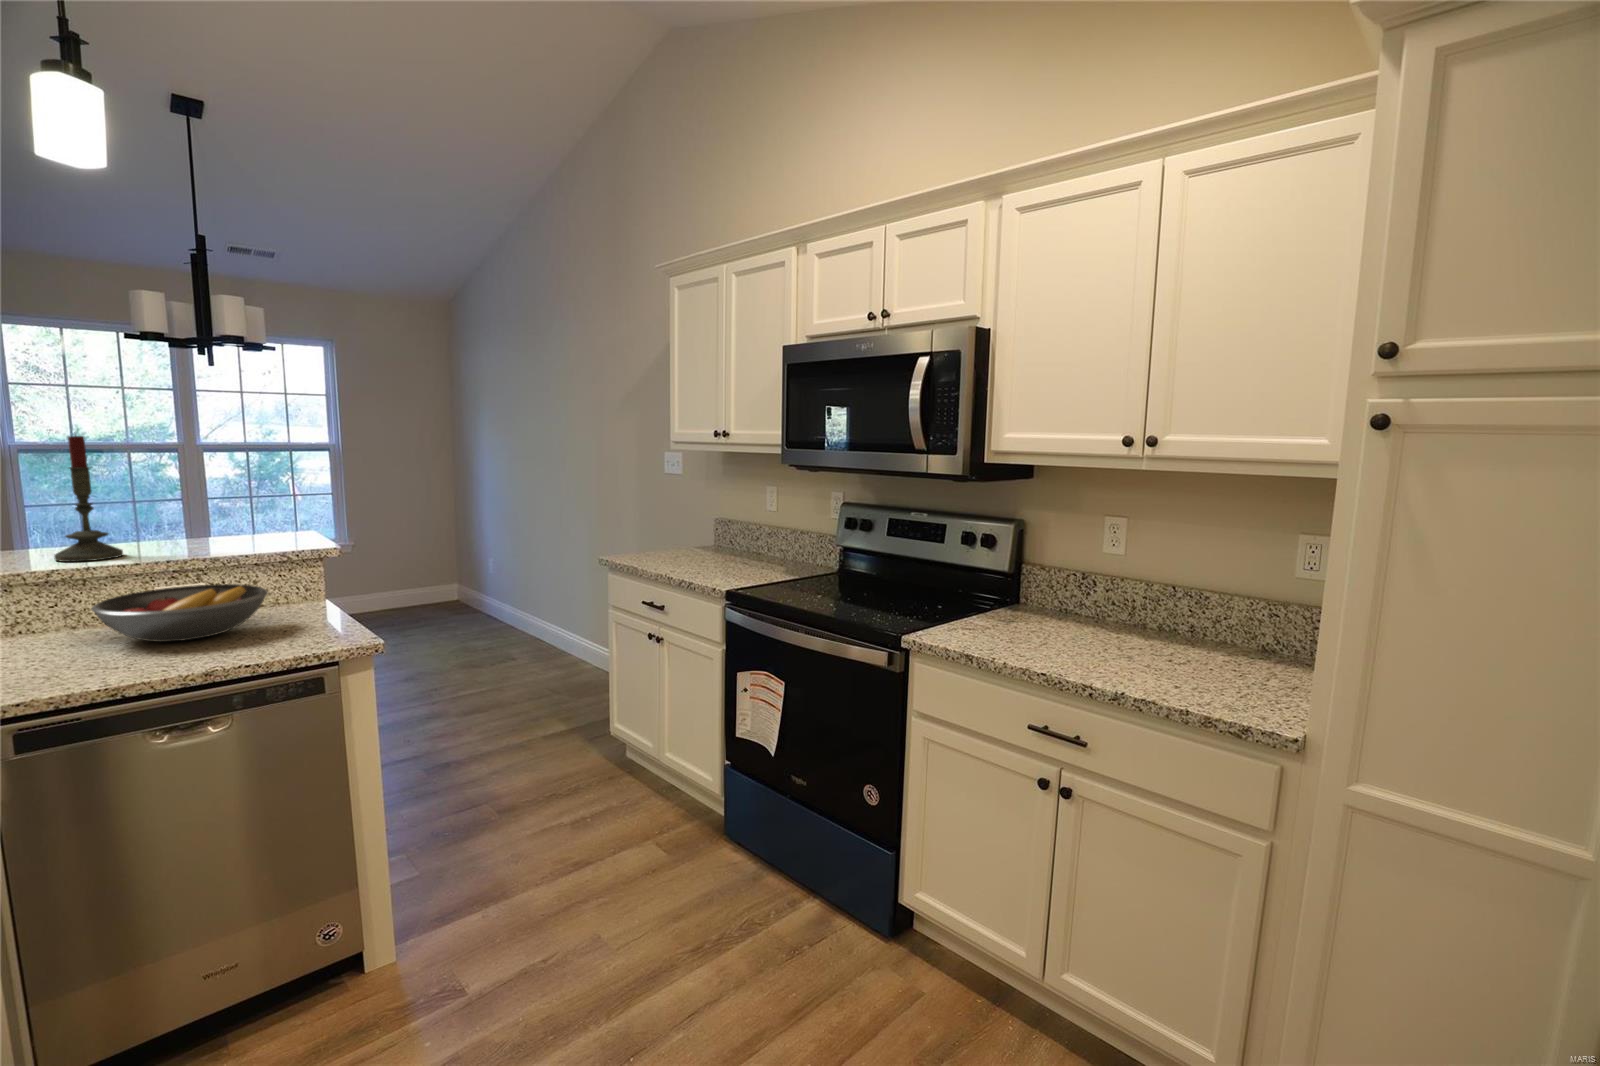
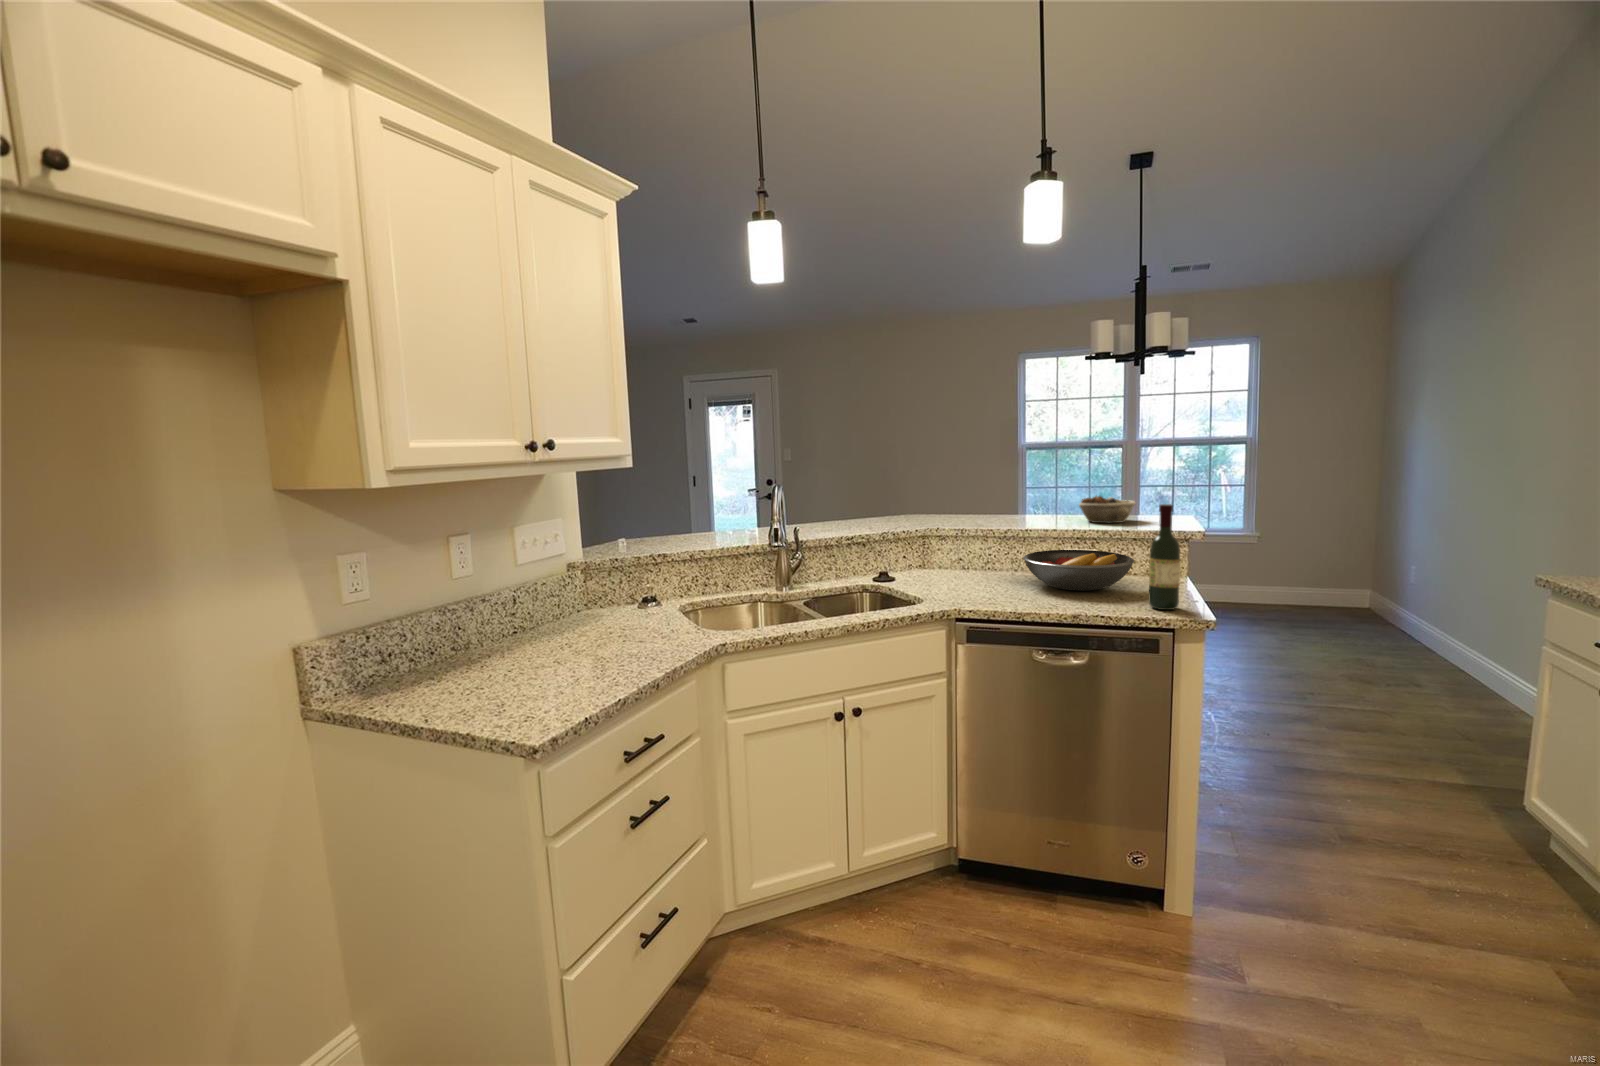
candle: present [54,432,123,562] -> none [1015,432,1052,525]
succulent planter: none [165,515,249,550] -> present [1079,496,1135,523]
wine bottle: none [297,523,337,642] -> present [1148,504,1180,610]

